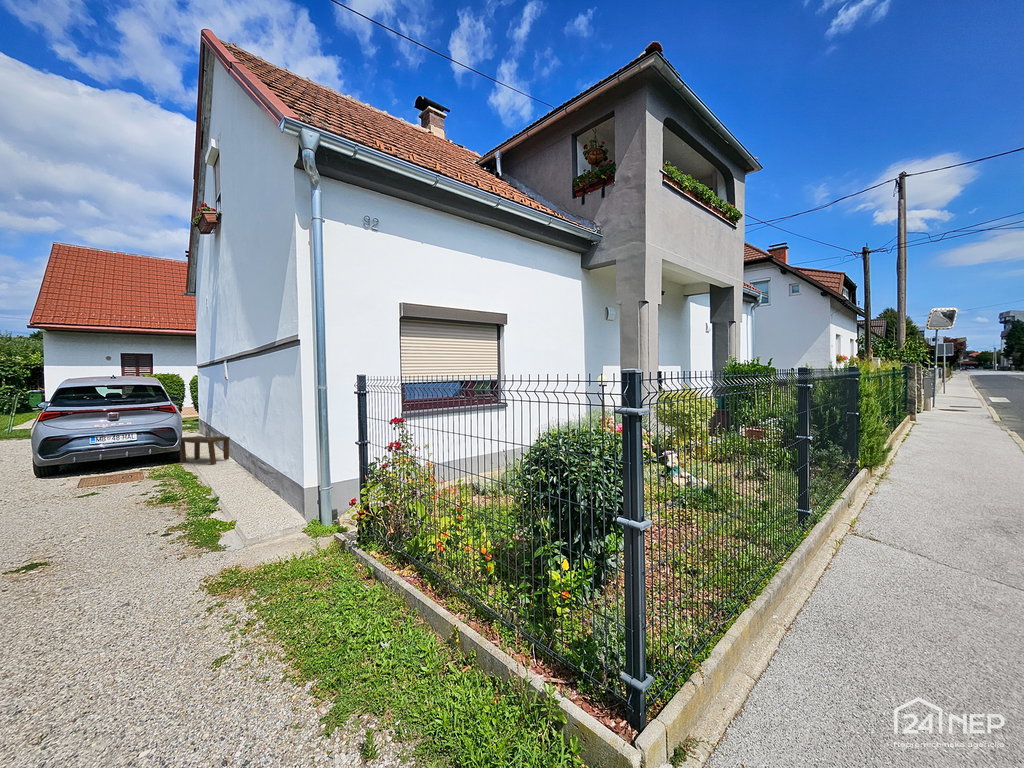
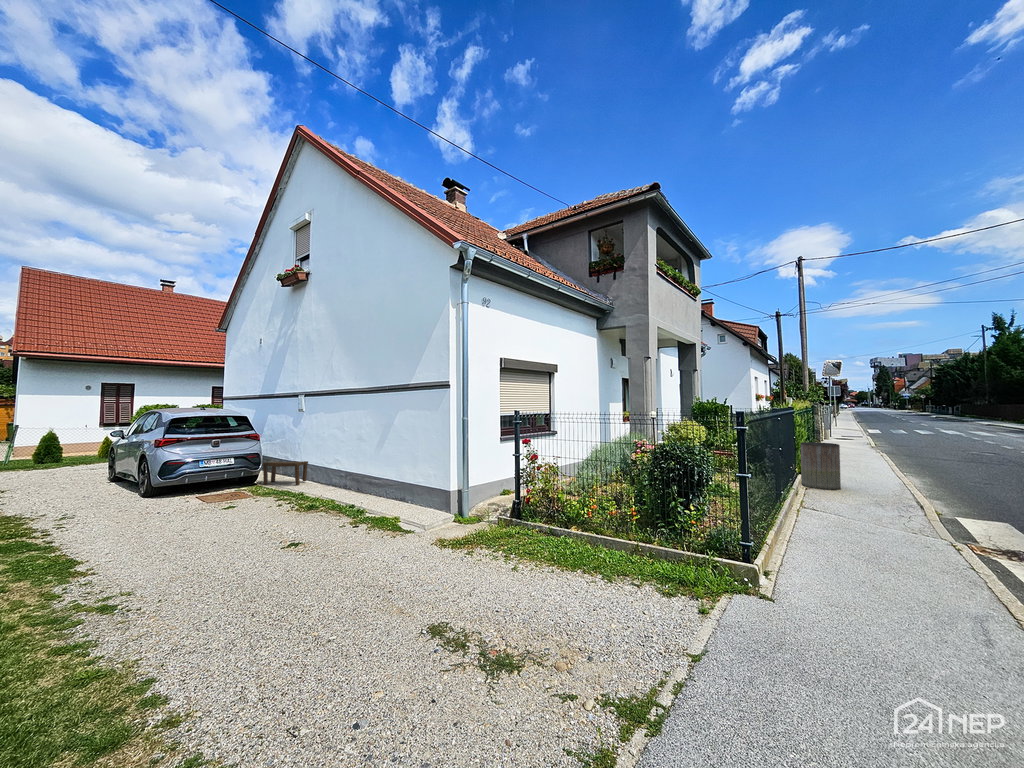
trash can: none [872,419,940,494] -> present [801,442,841,490]

